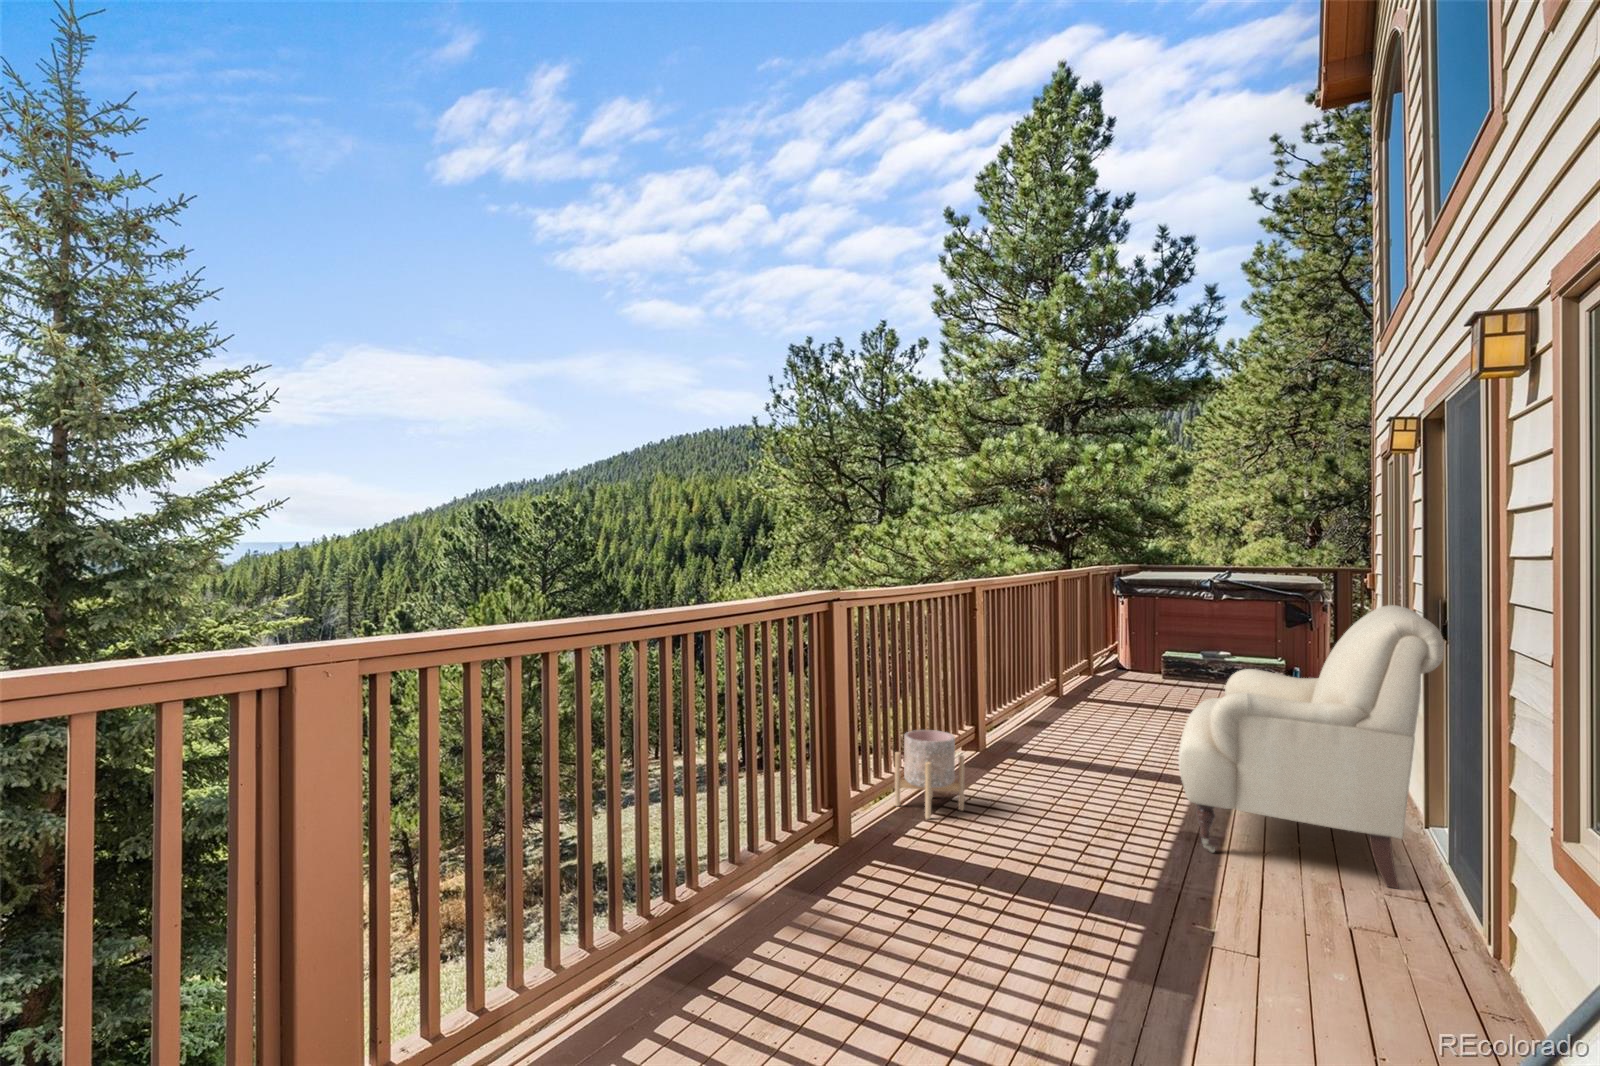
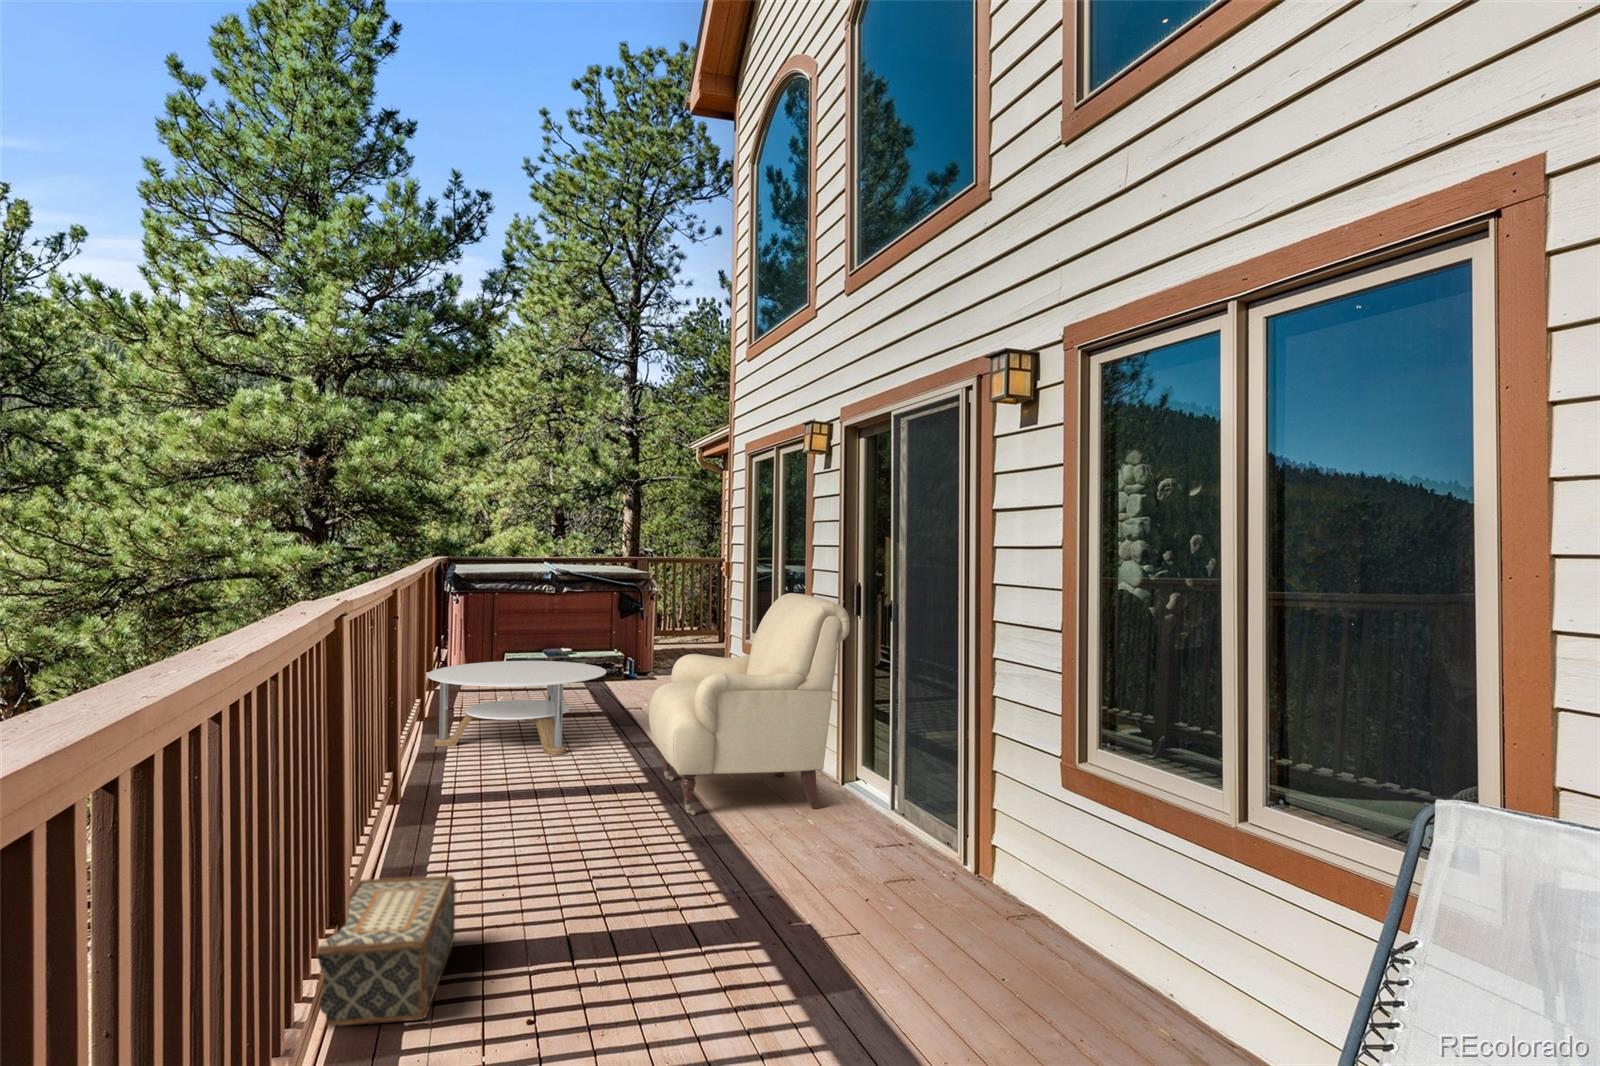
round table: none [1021,658,1197,757] -> present [427,661,606,755]
planter: present [895,730,964,819] -> none [379,753,459,850]
woven basket: none [682,830,853,973] -> present [317,876,456,1027]

